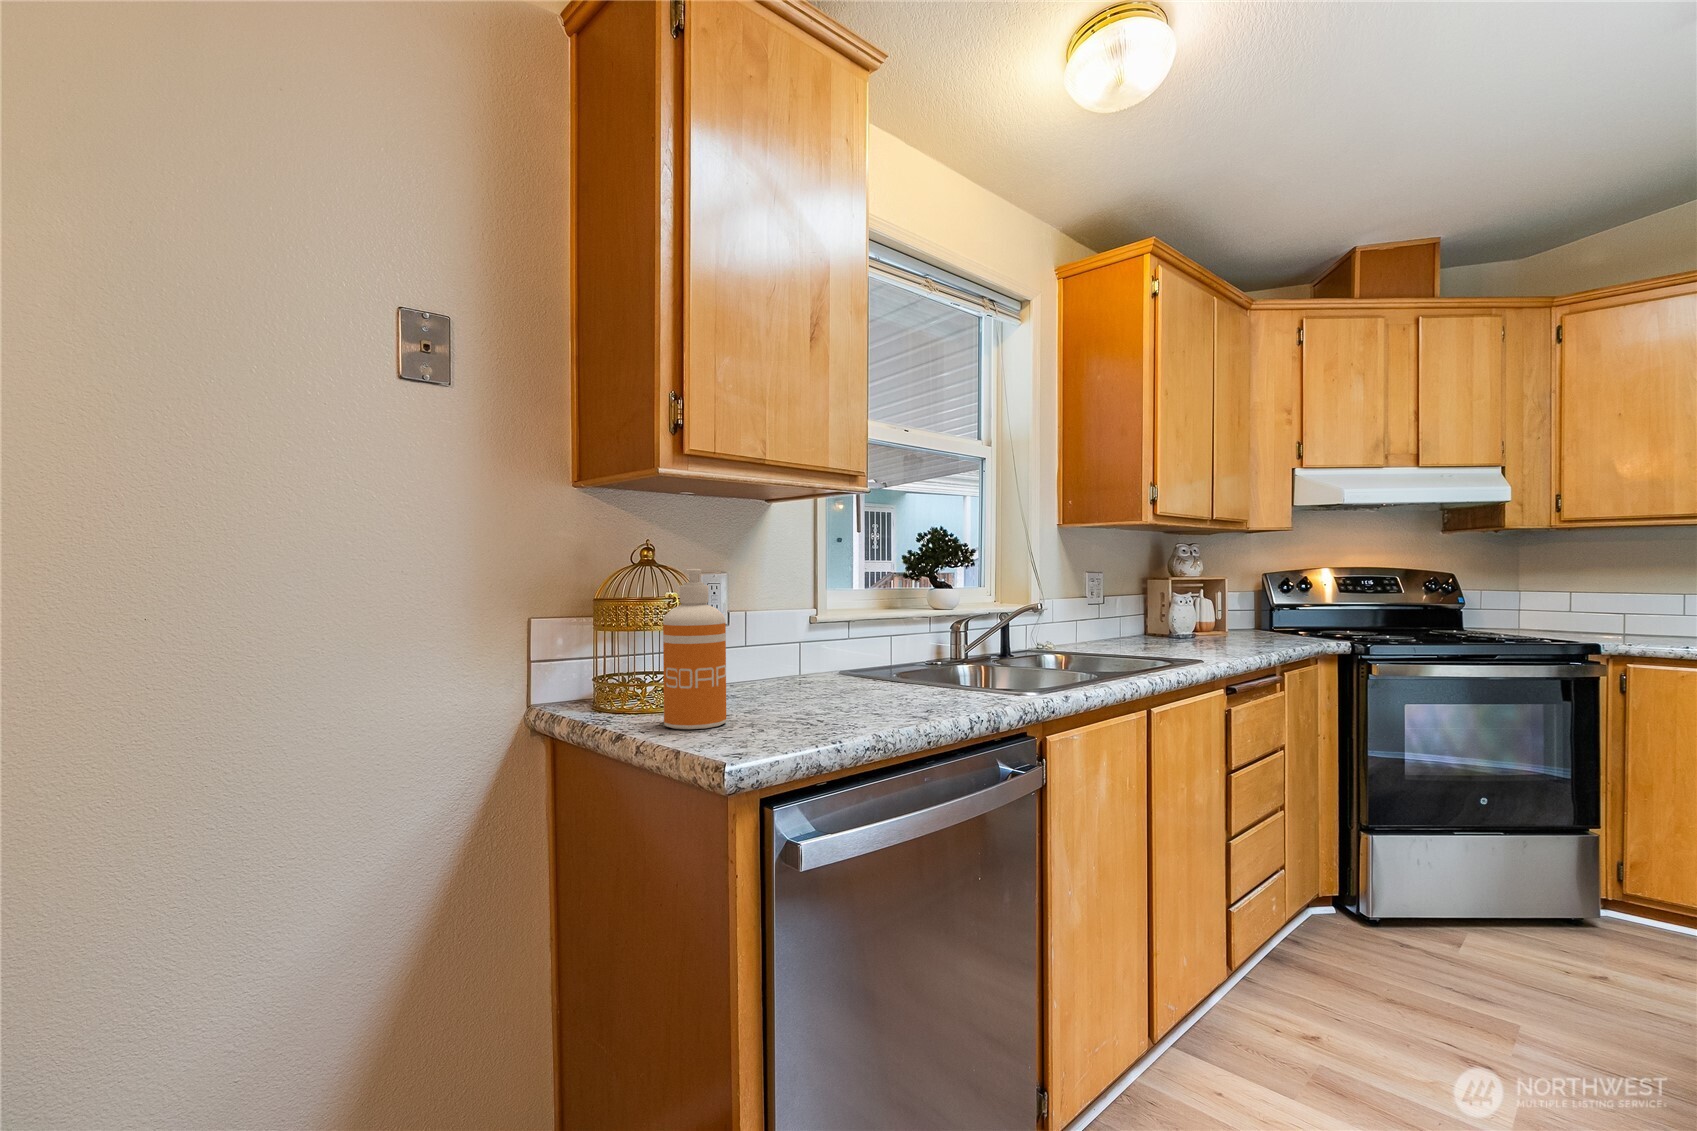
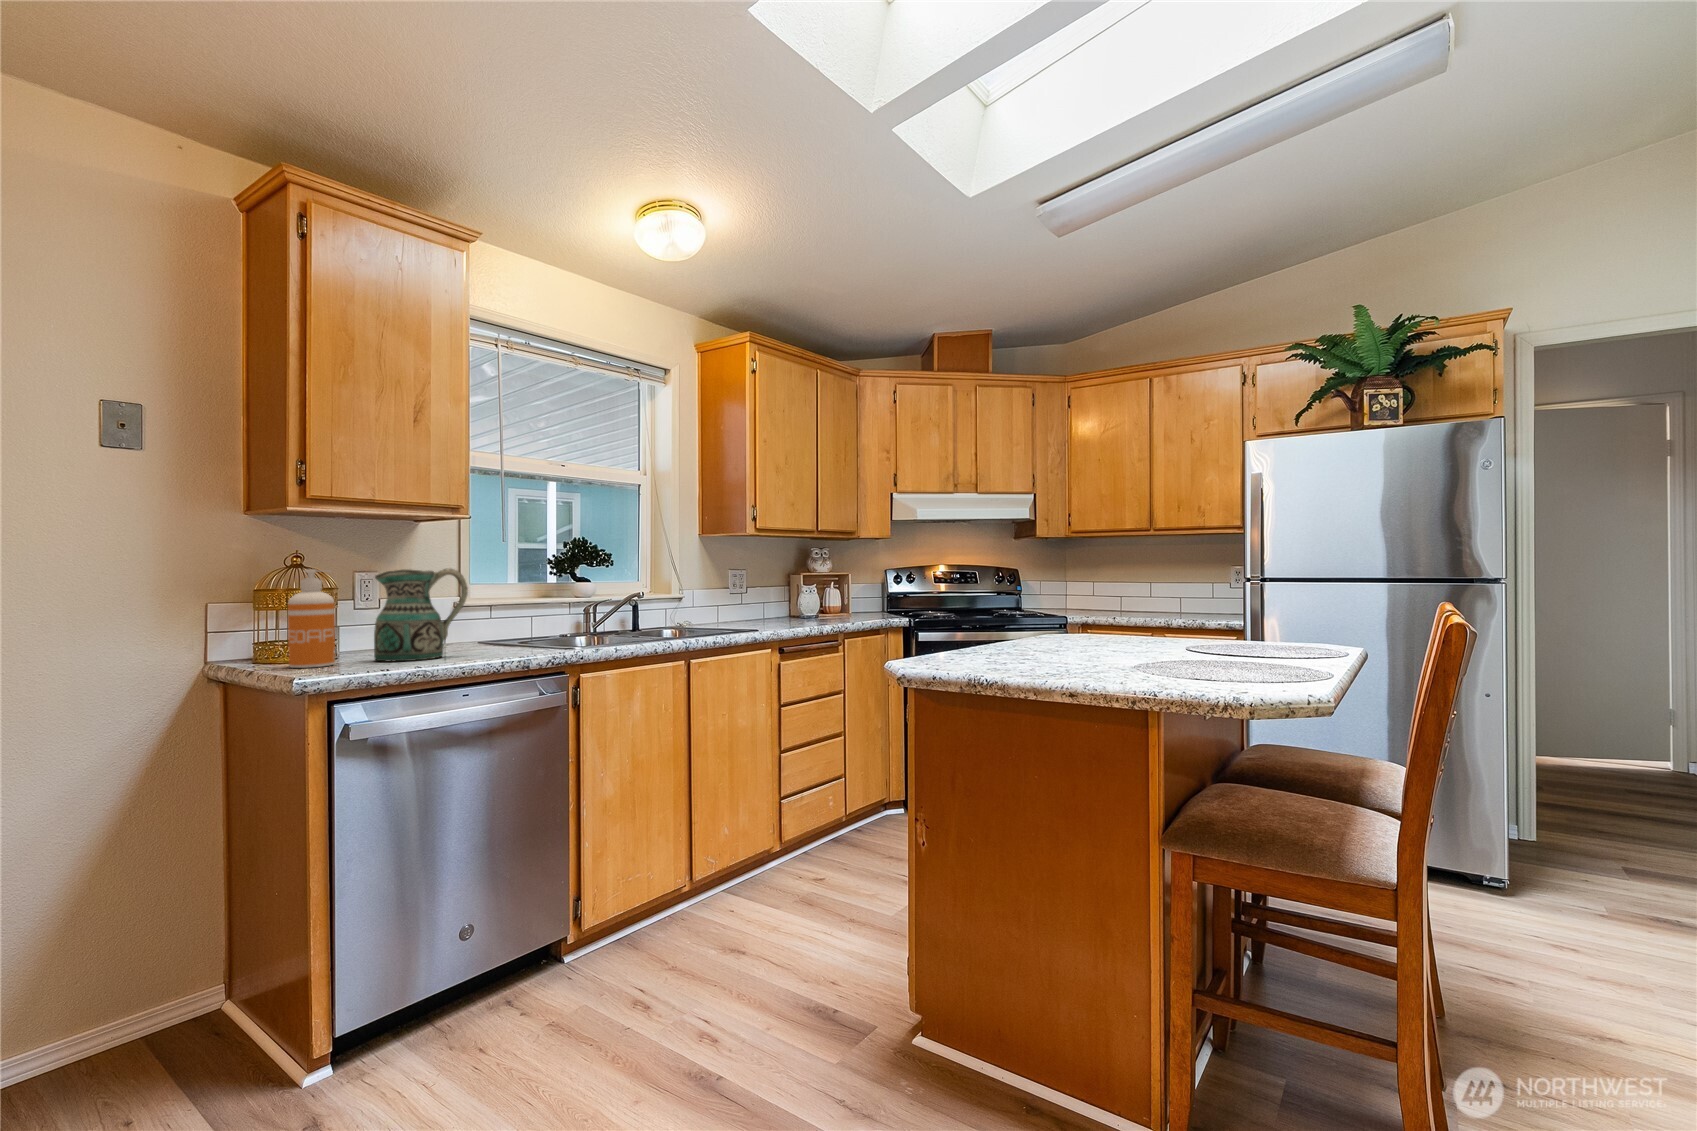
ceramic pitcher: none [768,568,894,717] -> present [374,569,468,661]

